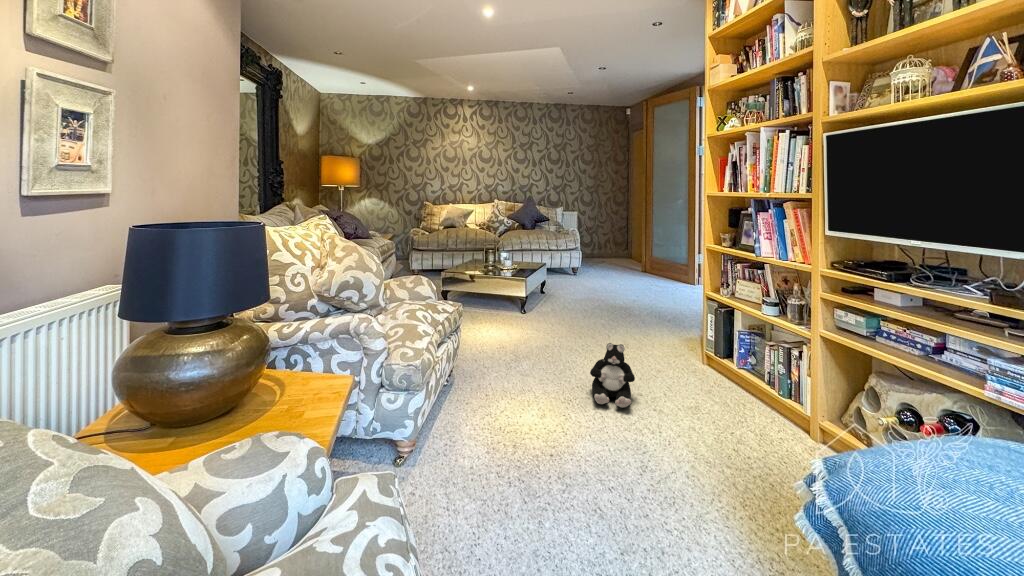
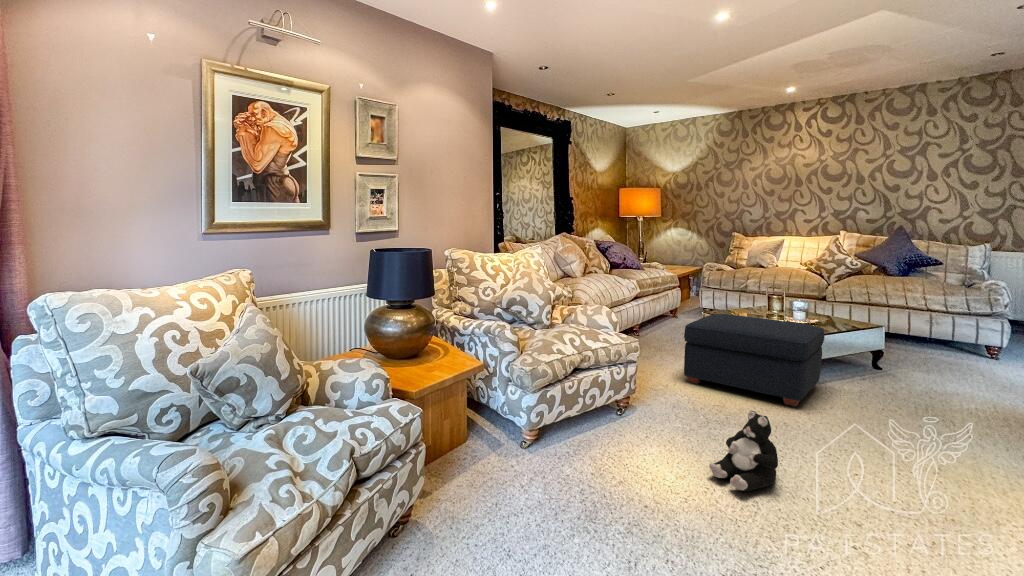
ottoman: none [477,268,569,330] -> present [684,314,825,406]

